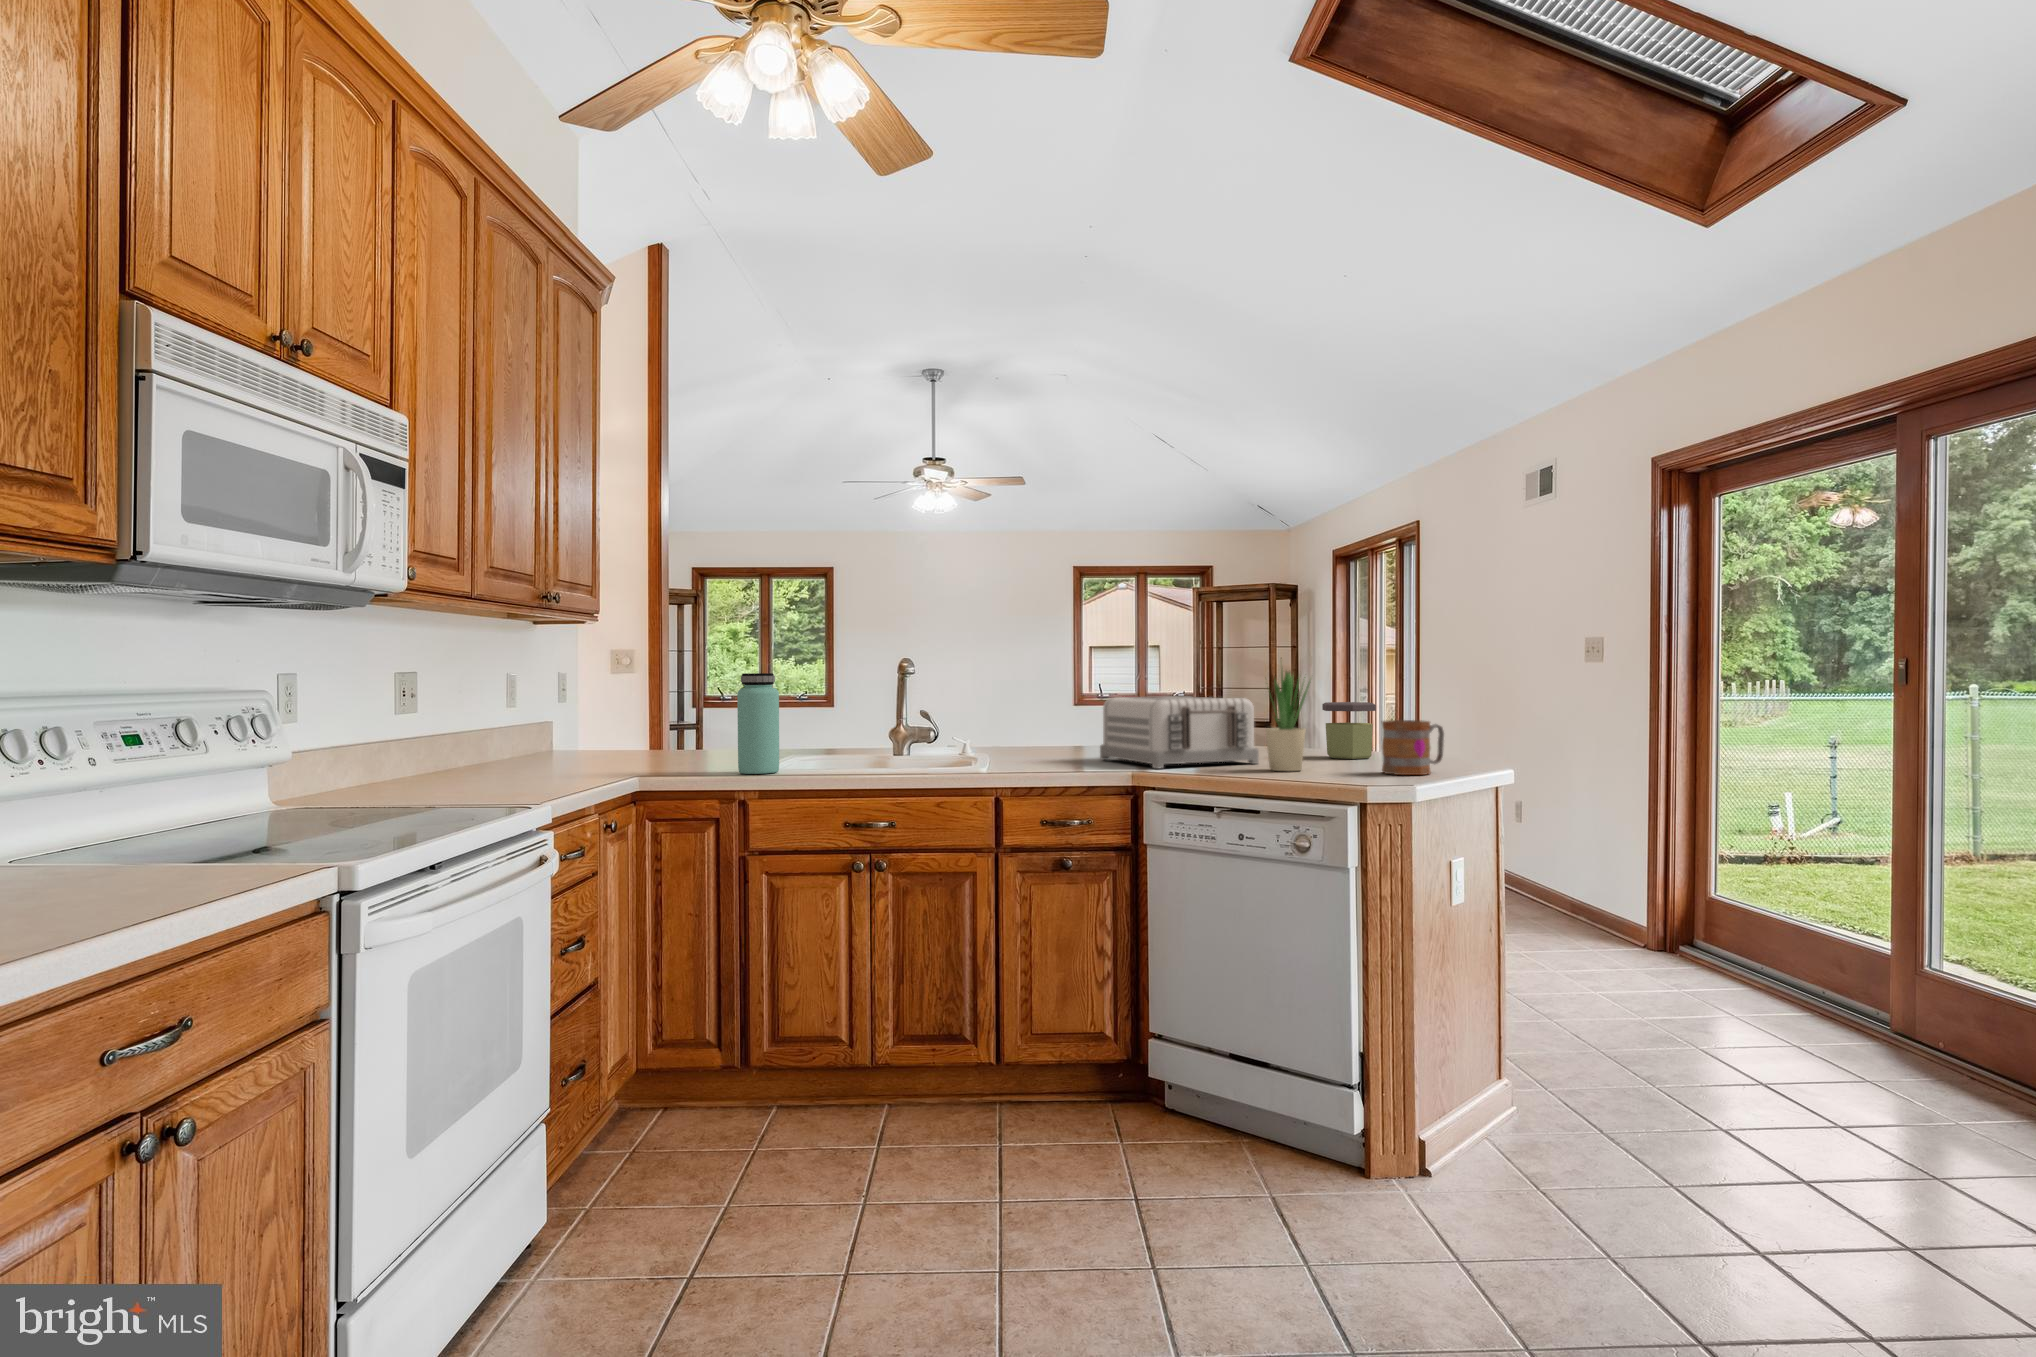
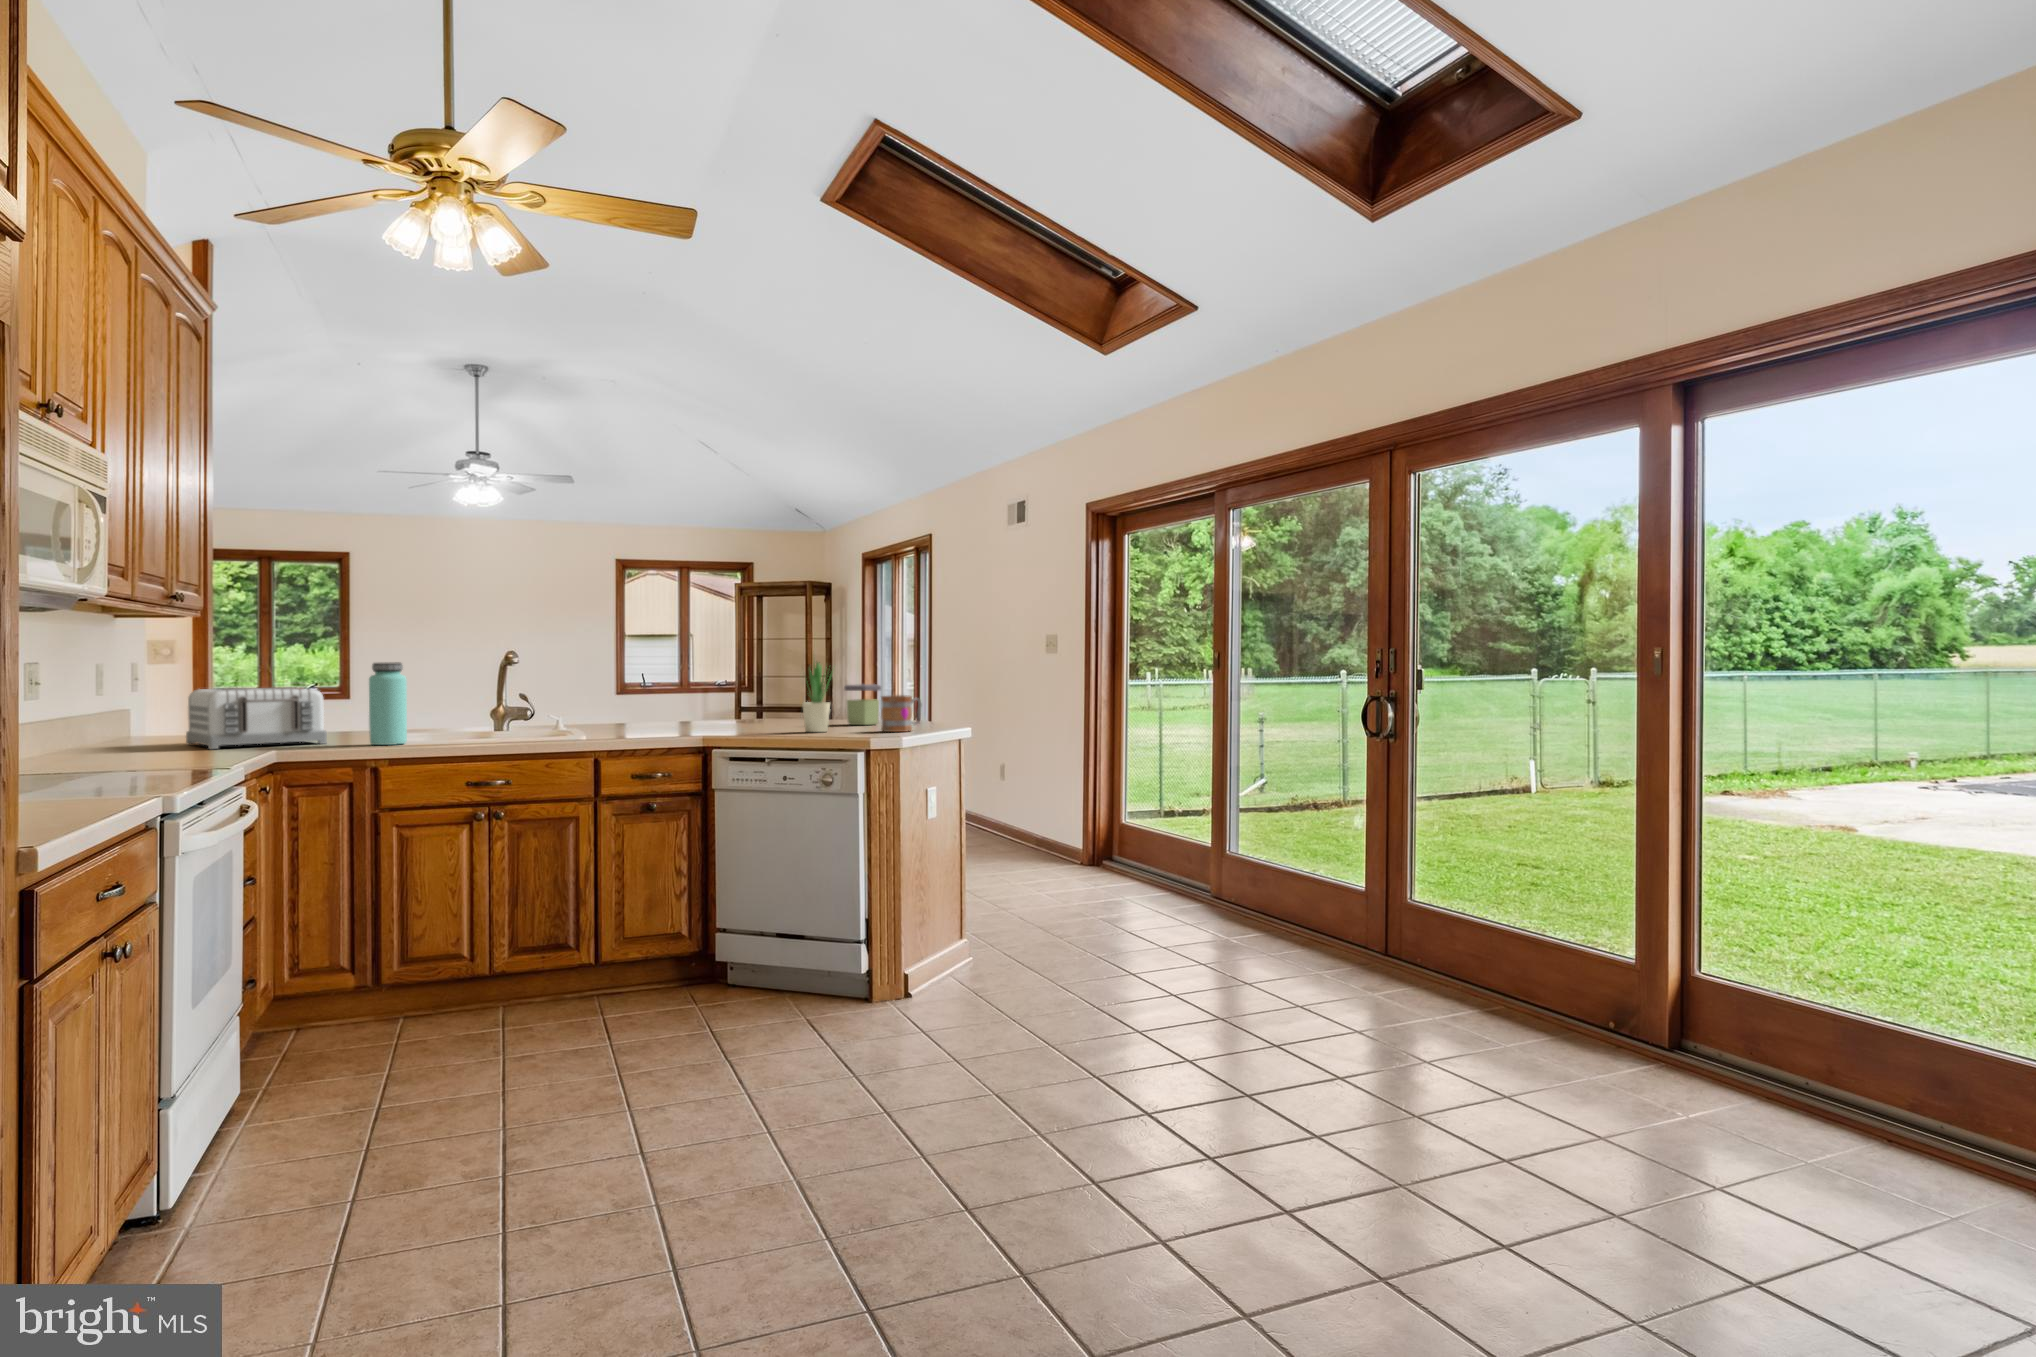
toaster: present [1100,696,1259,769] -> present [186,688,327,749]

